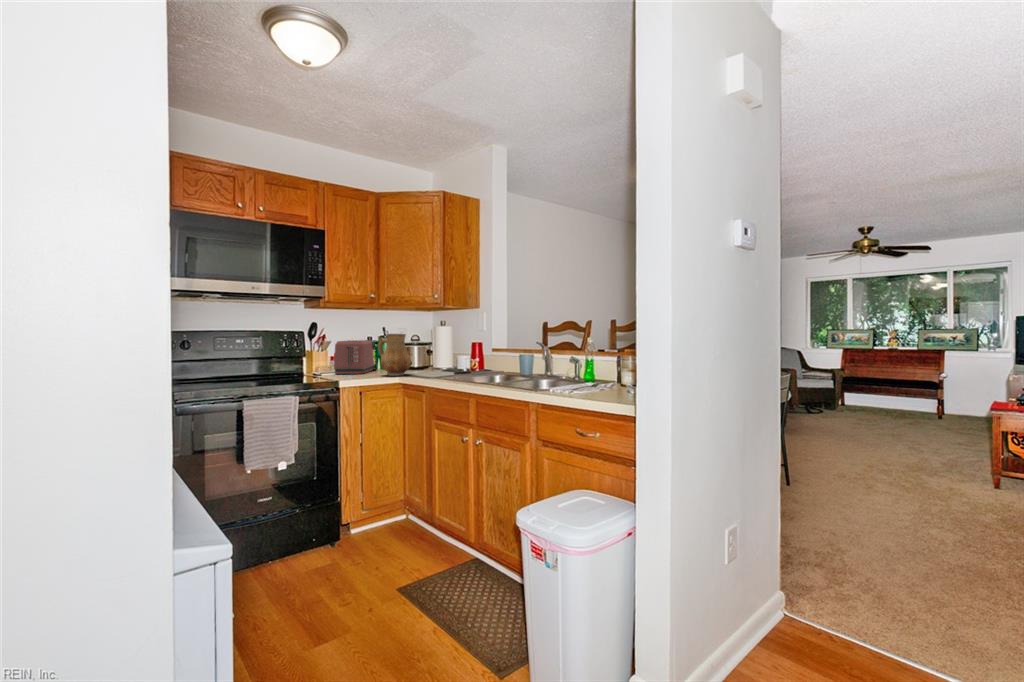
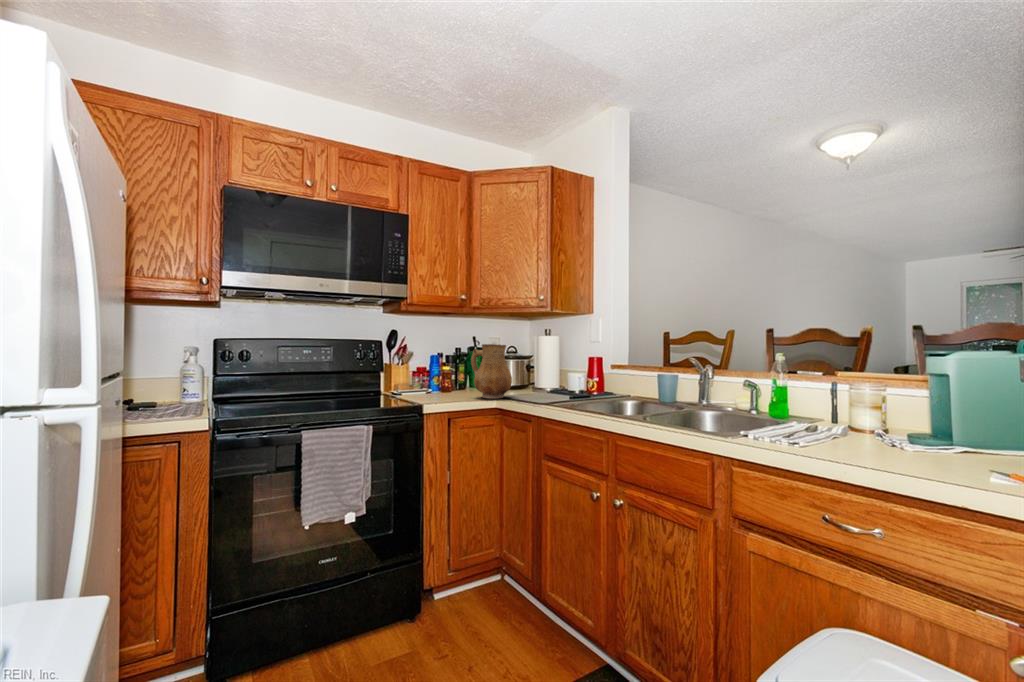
toaster: present [334,340,374,374] -> none [416,352,463,394]

